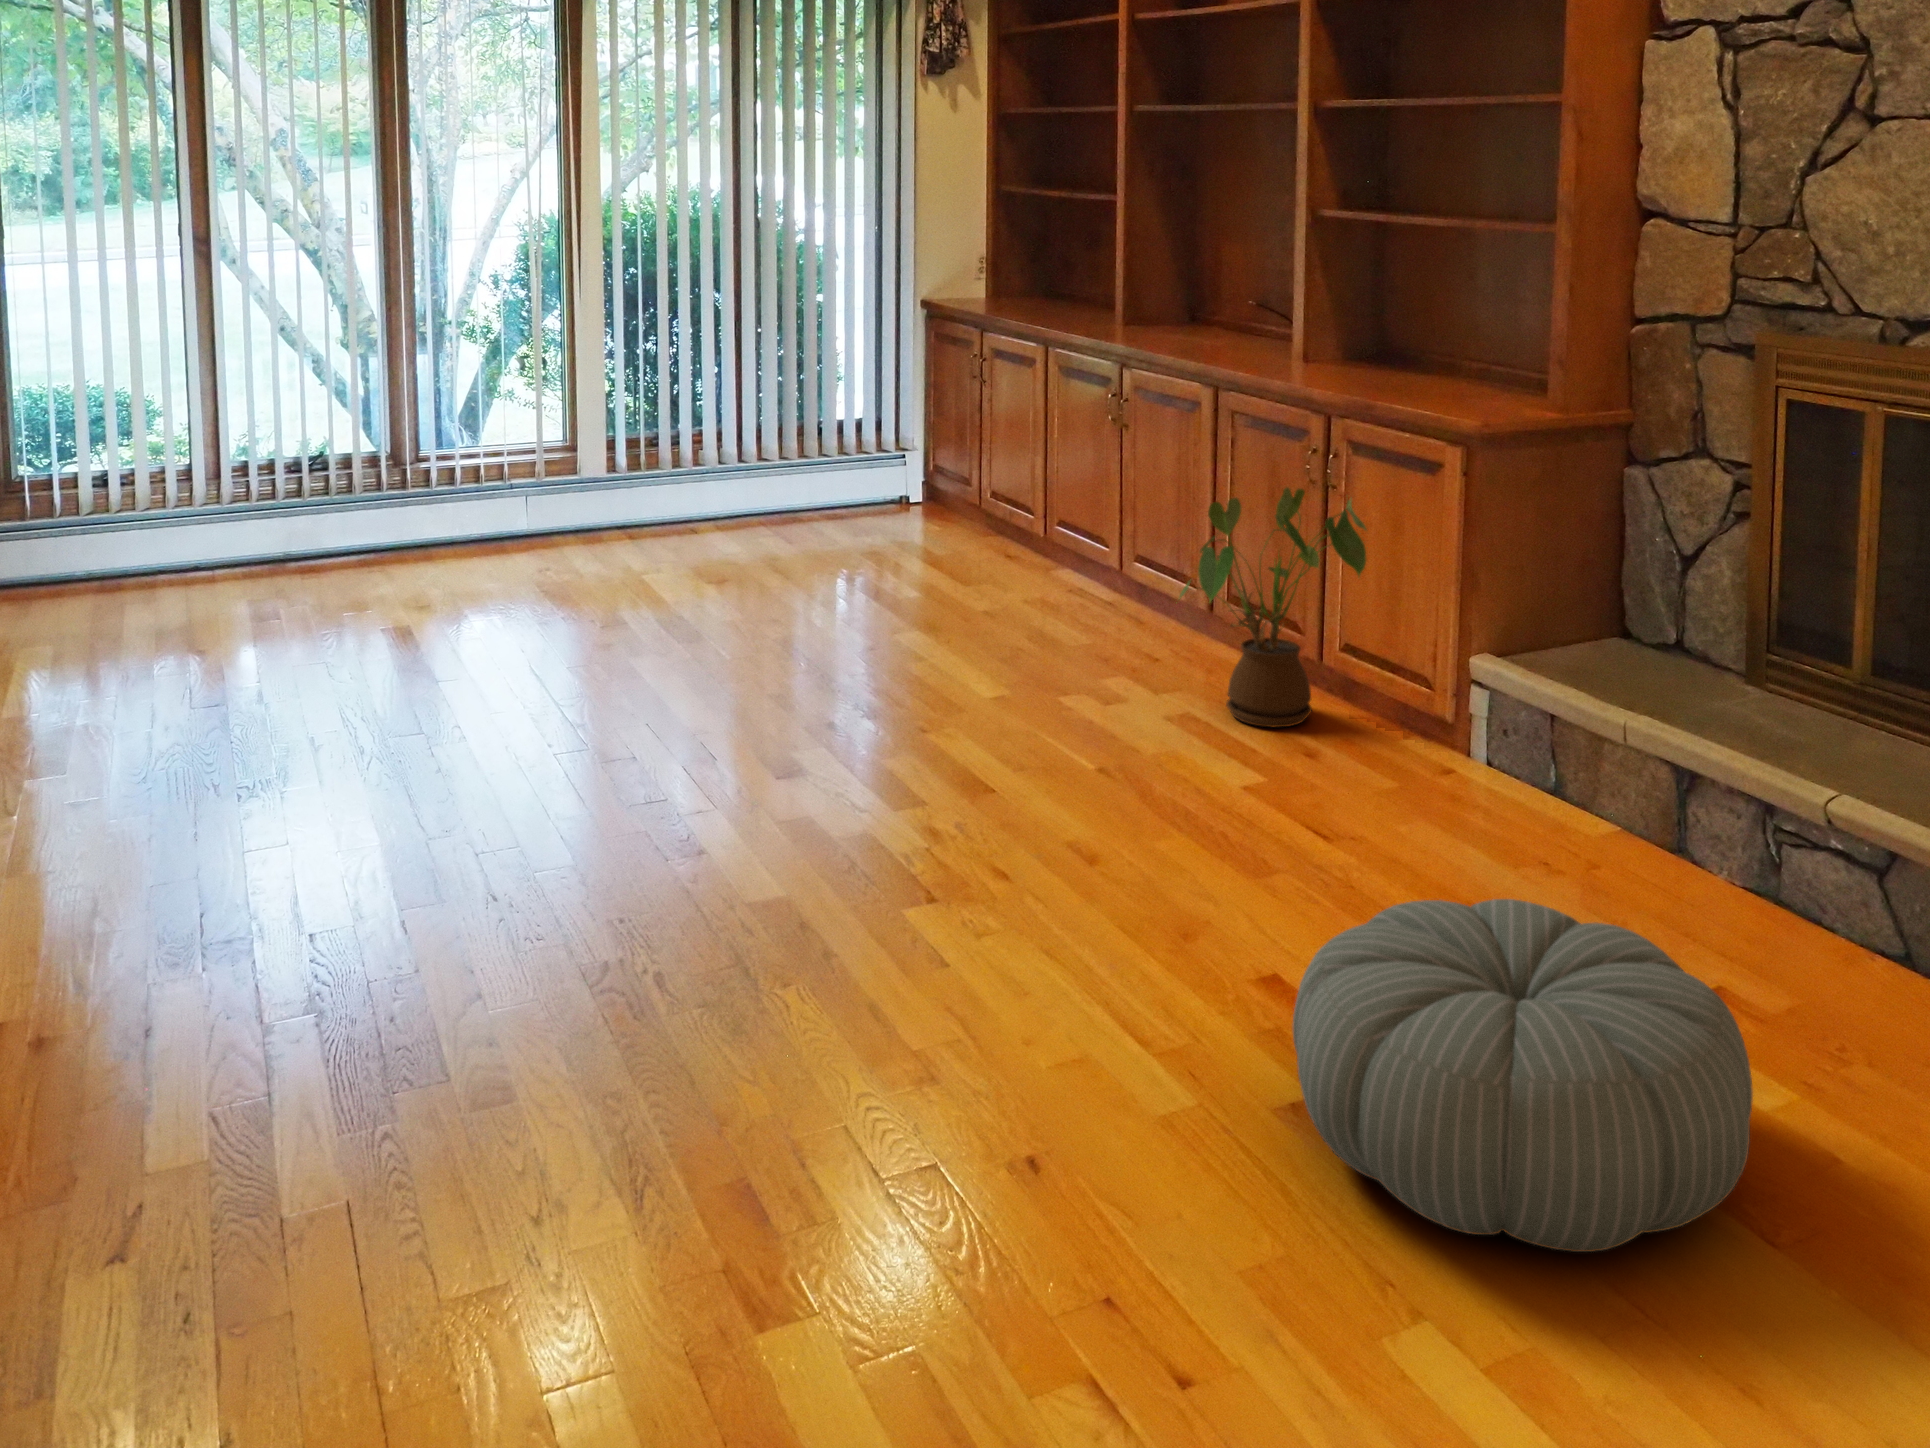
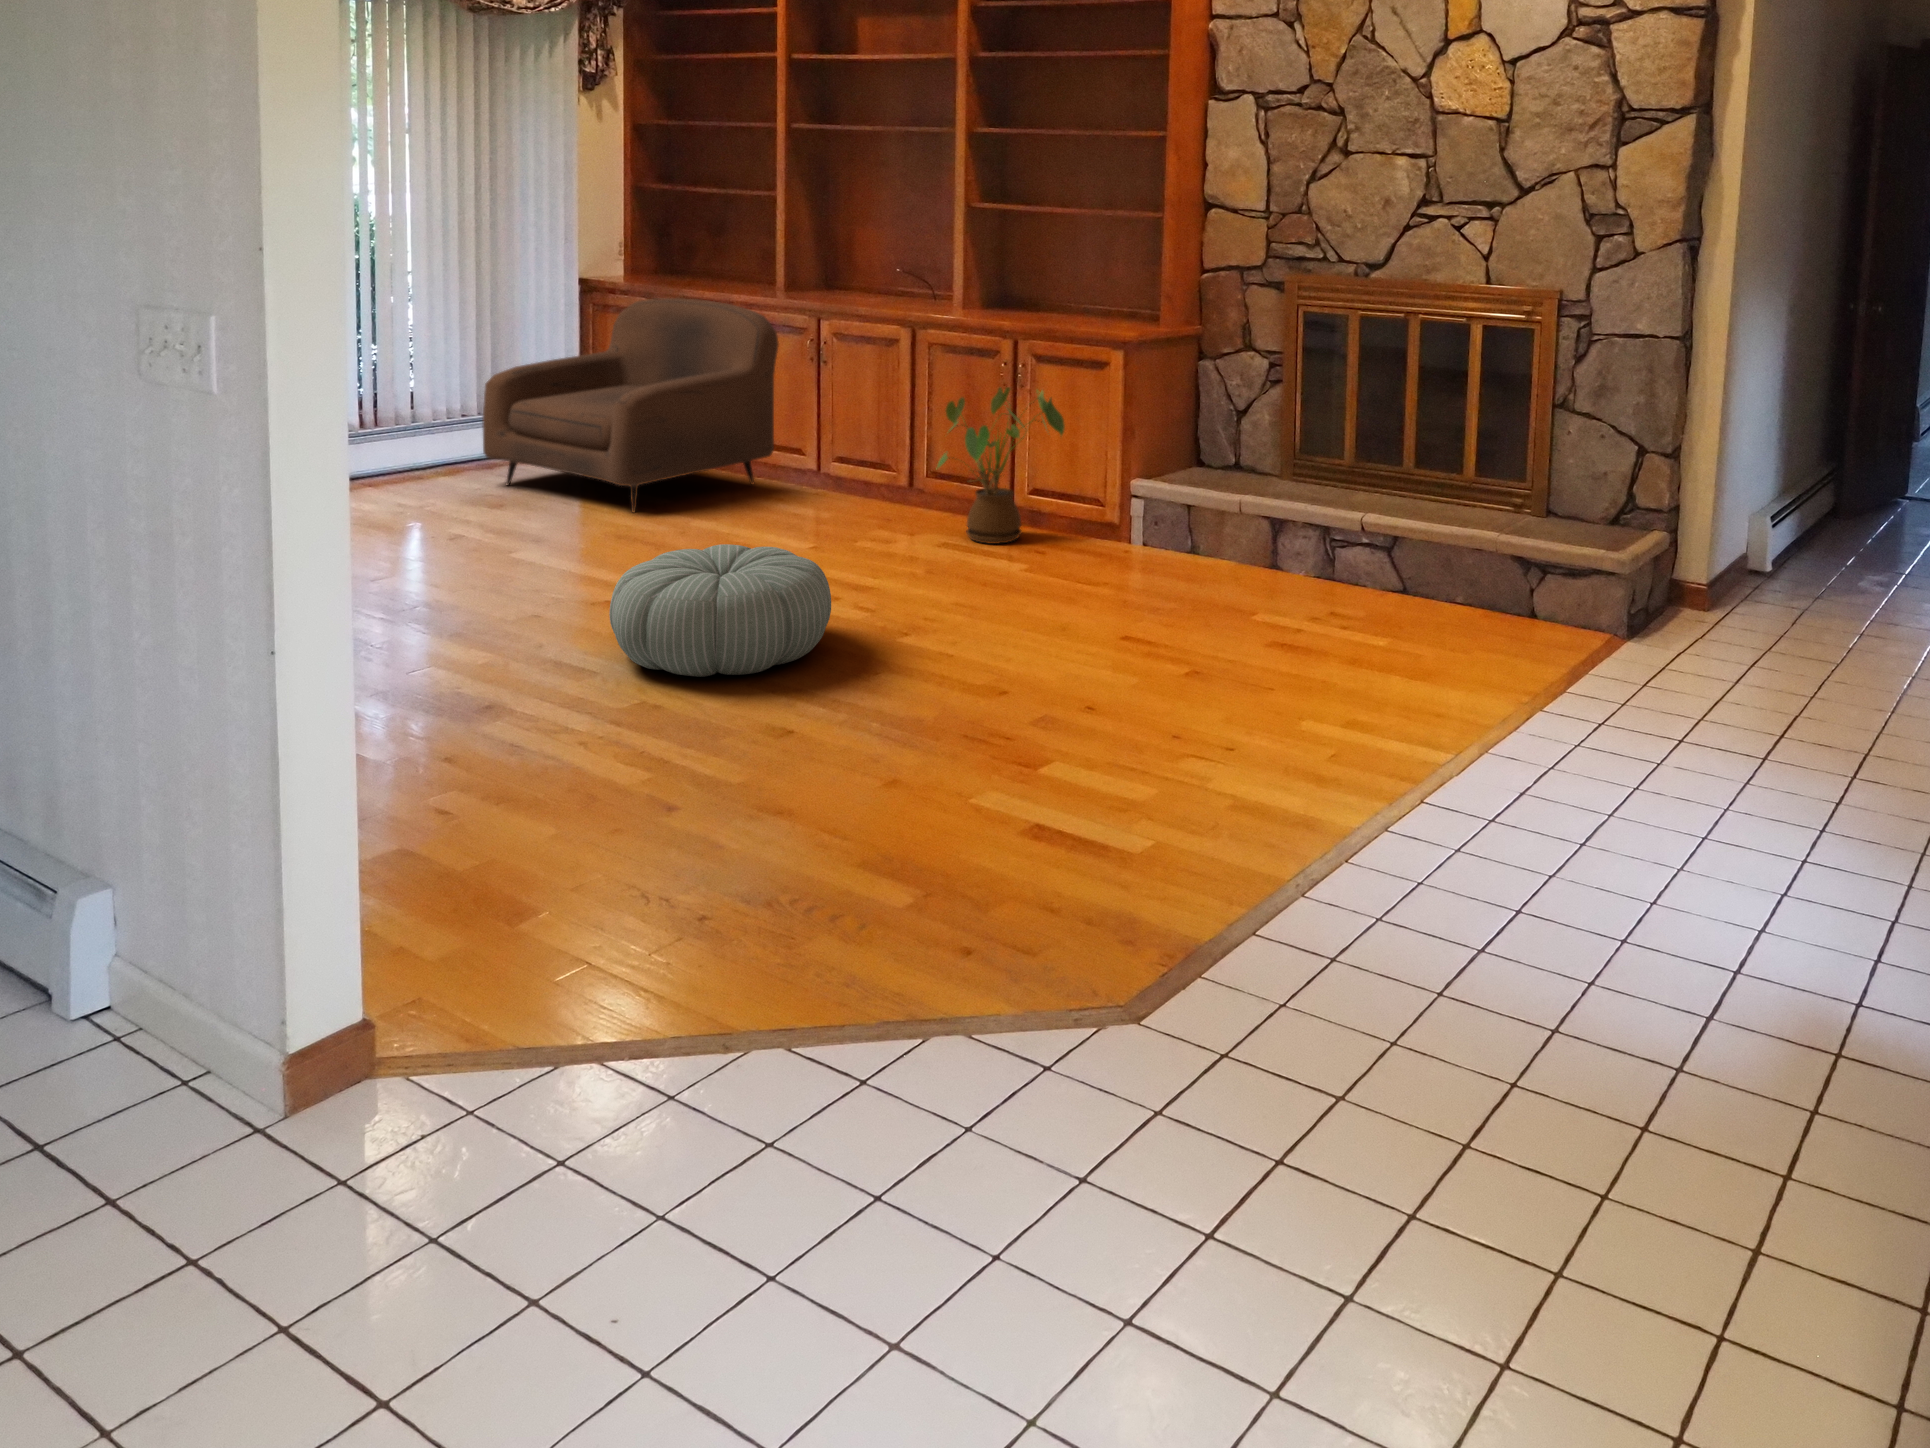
armchair: none [739,332,1075,607] -> present [482,298,779,512]
pouf: present [1293,899,1753,1252] -> present [609,544,831,677]

